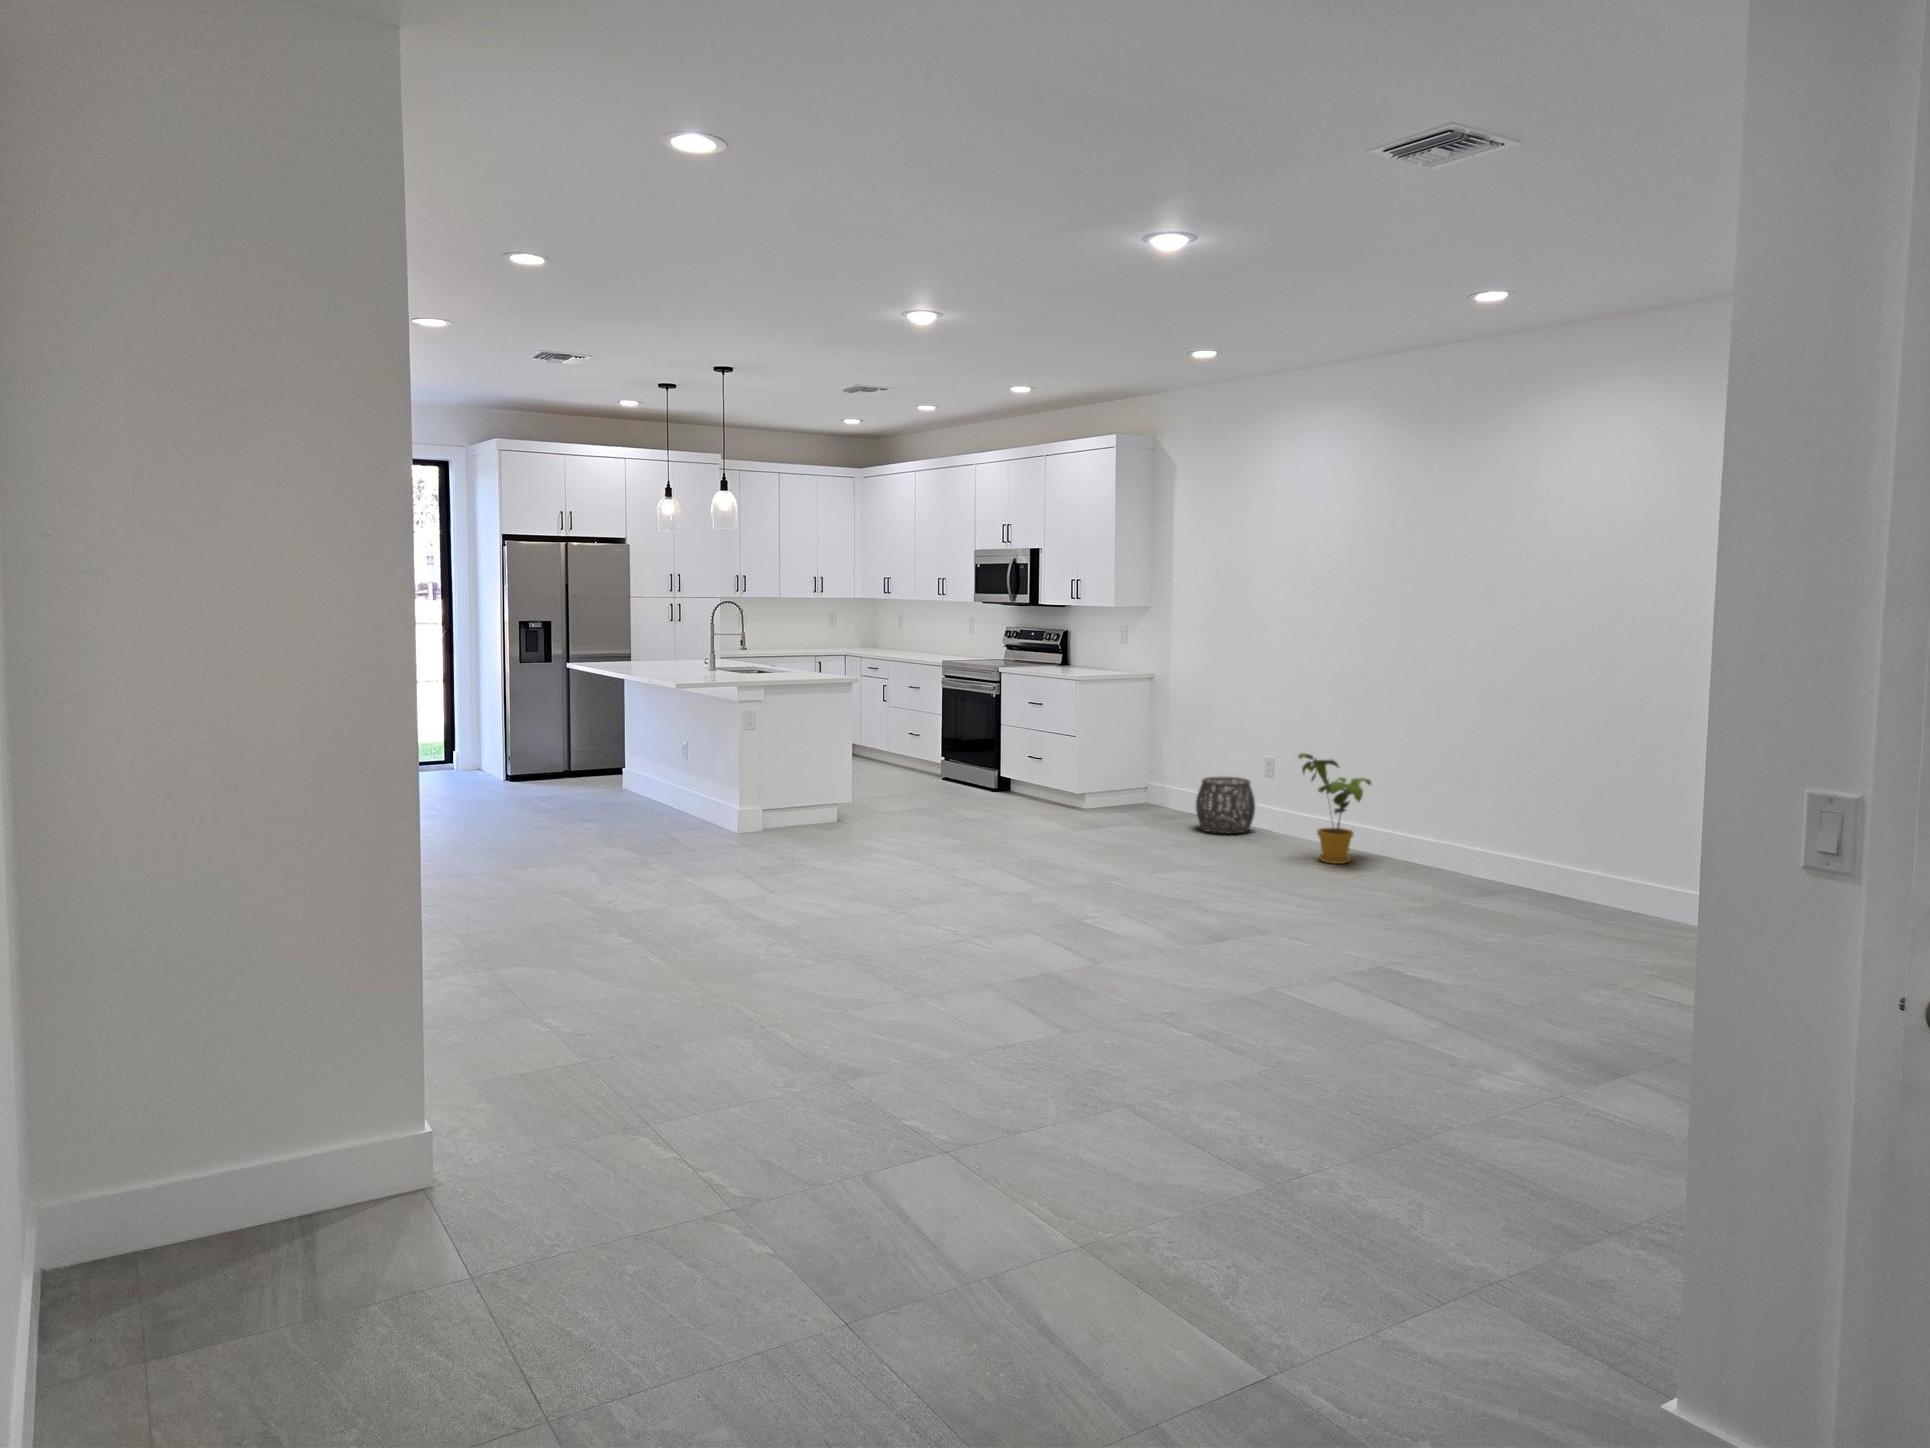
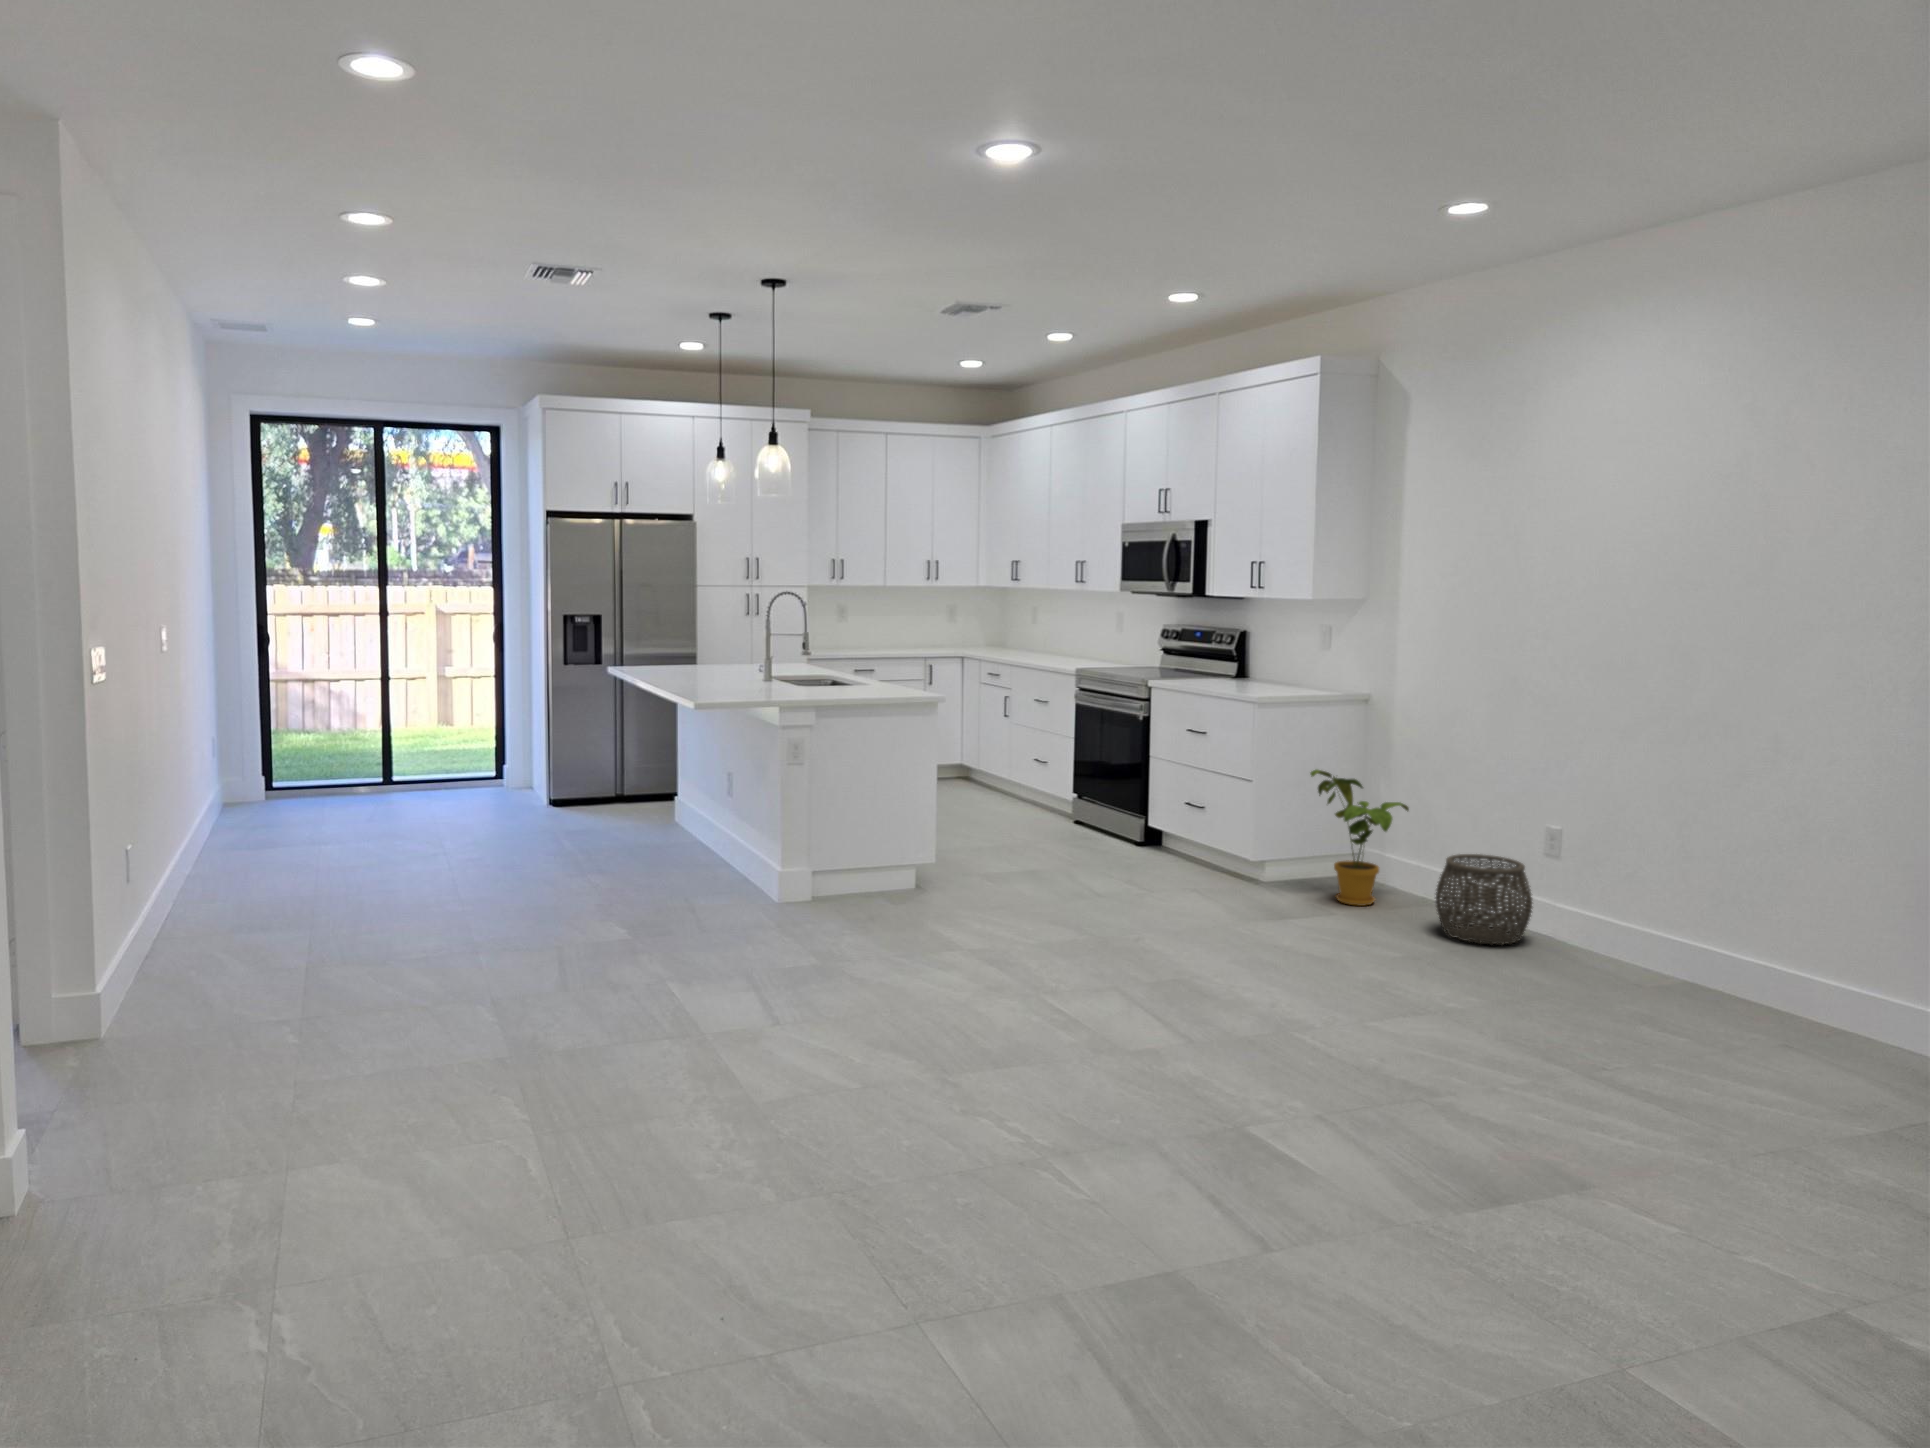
house plant: present [1298,753,1371,864] -> present [1310,769,1409,906]

